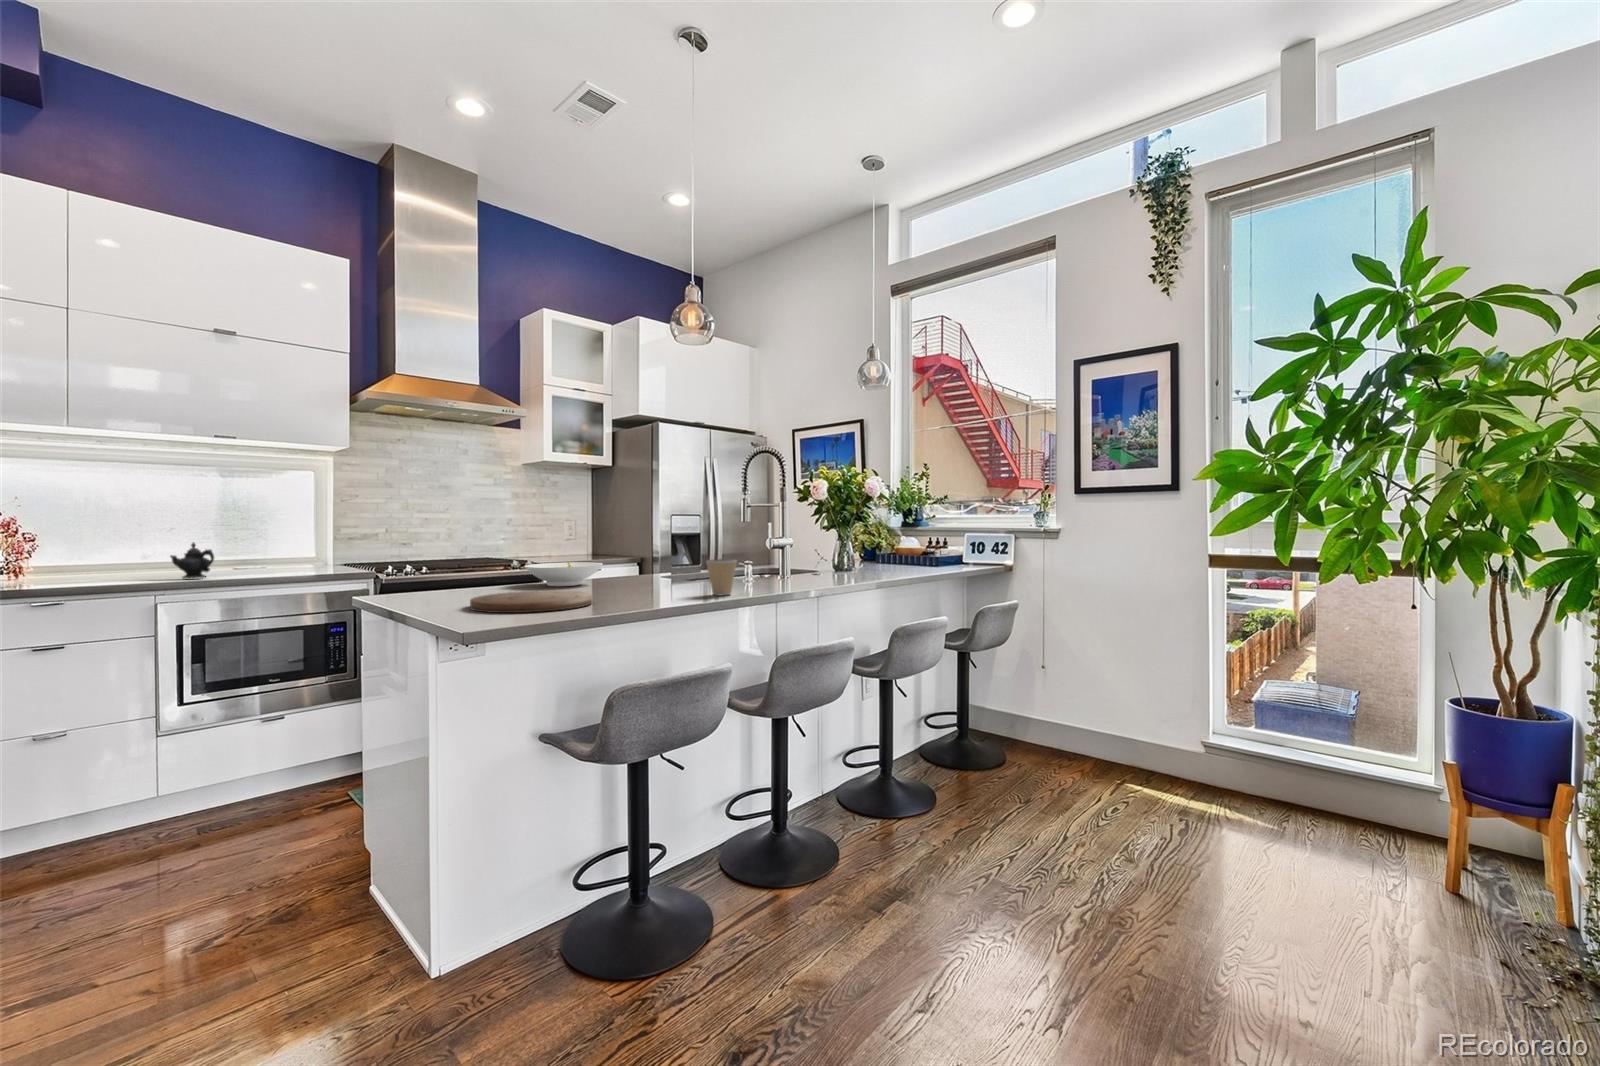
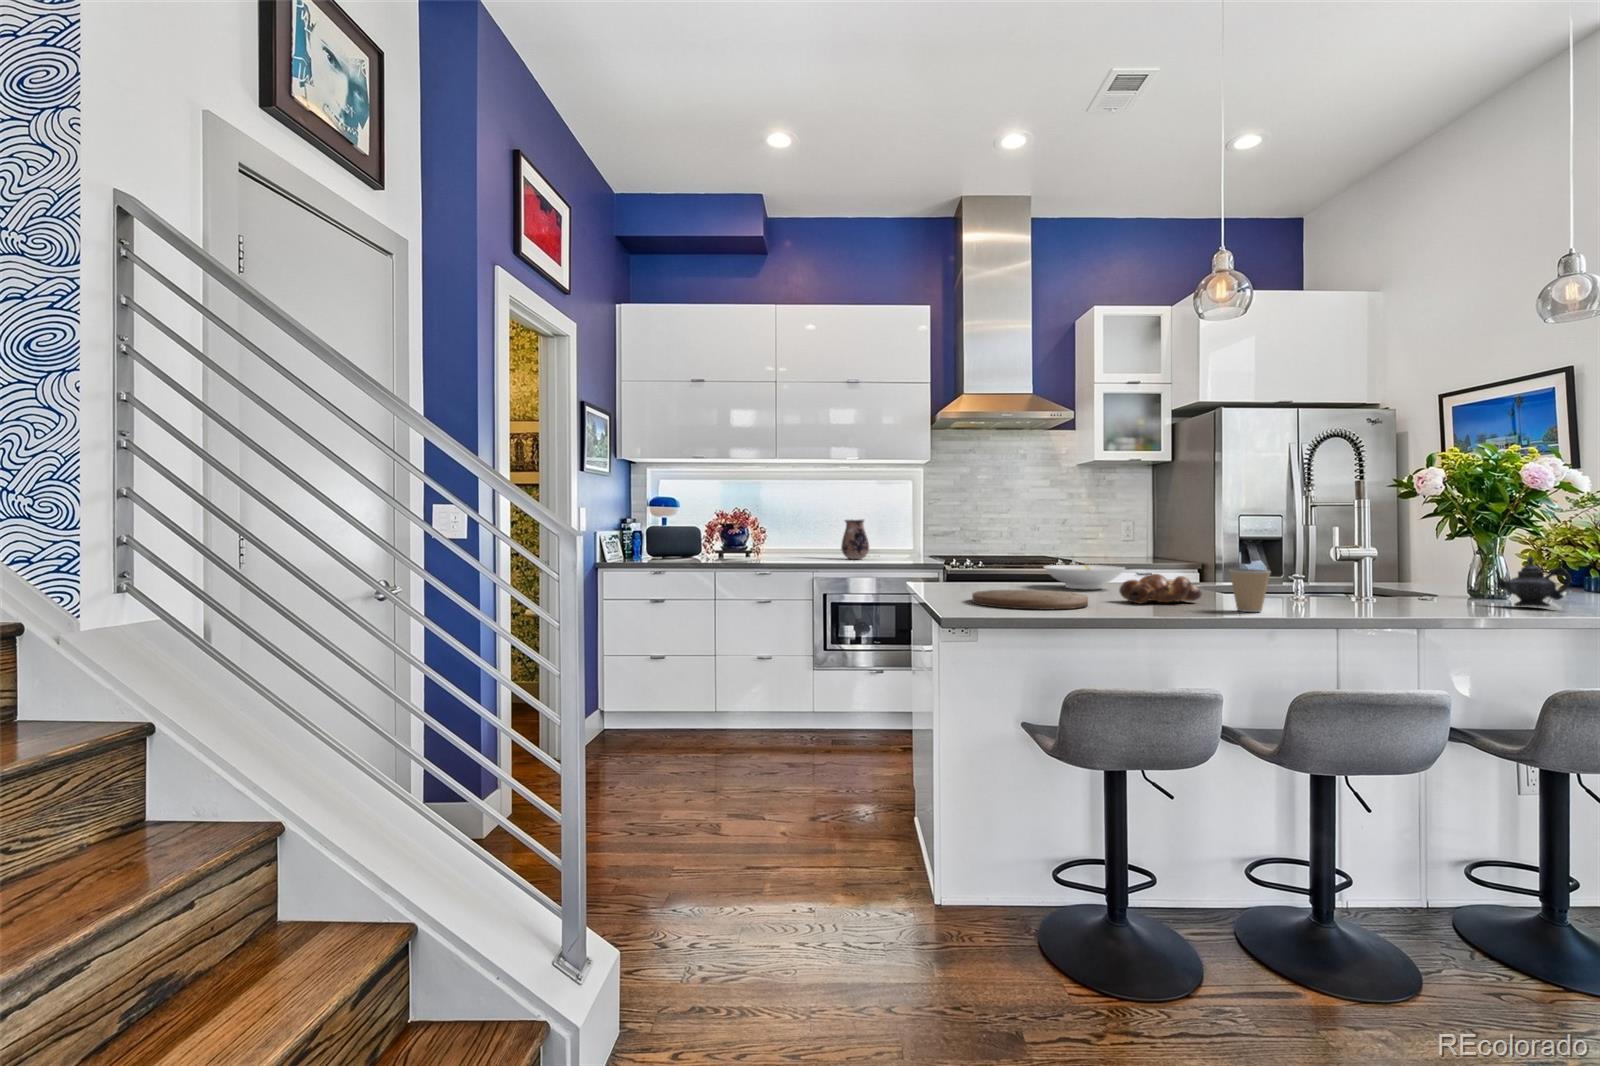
ceramic pitcher: none [240,522,282,570] -> present [841,519,869,559]
teapot: present [170,543,214,578] -> present [1498,557,1572,607]
bread loaf: none [612,567,679,596] -> present [1119,574,1202,604]

